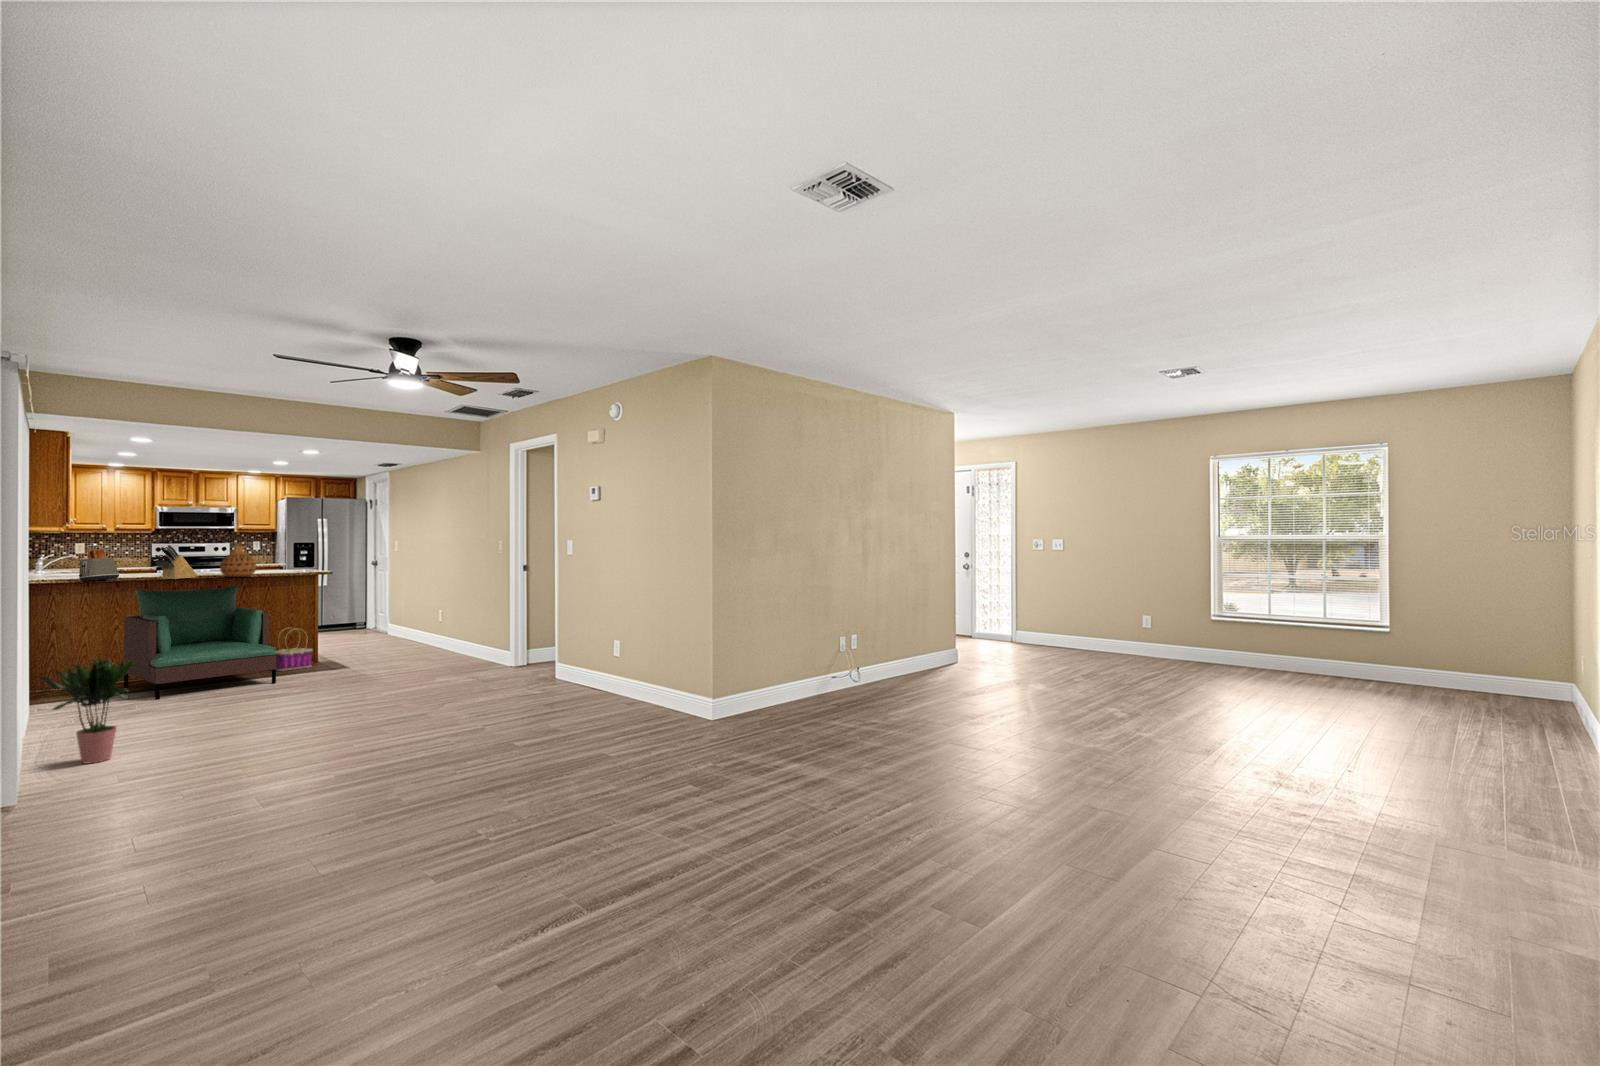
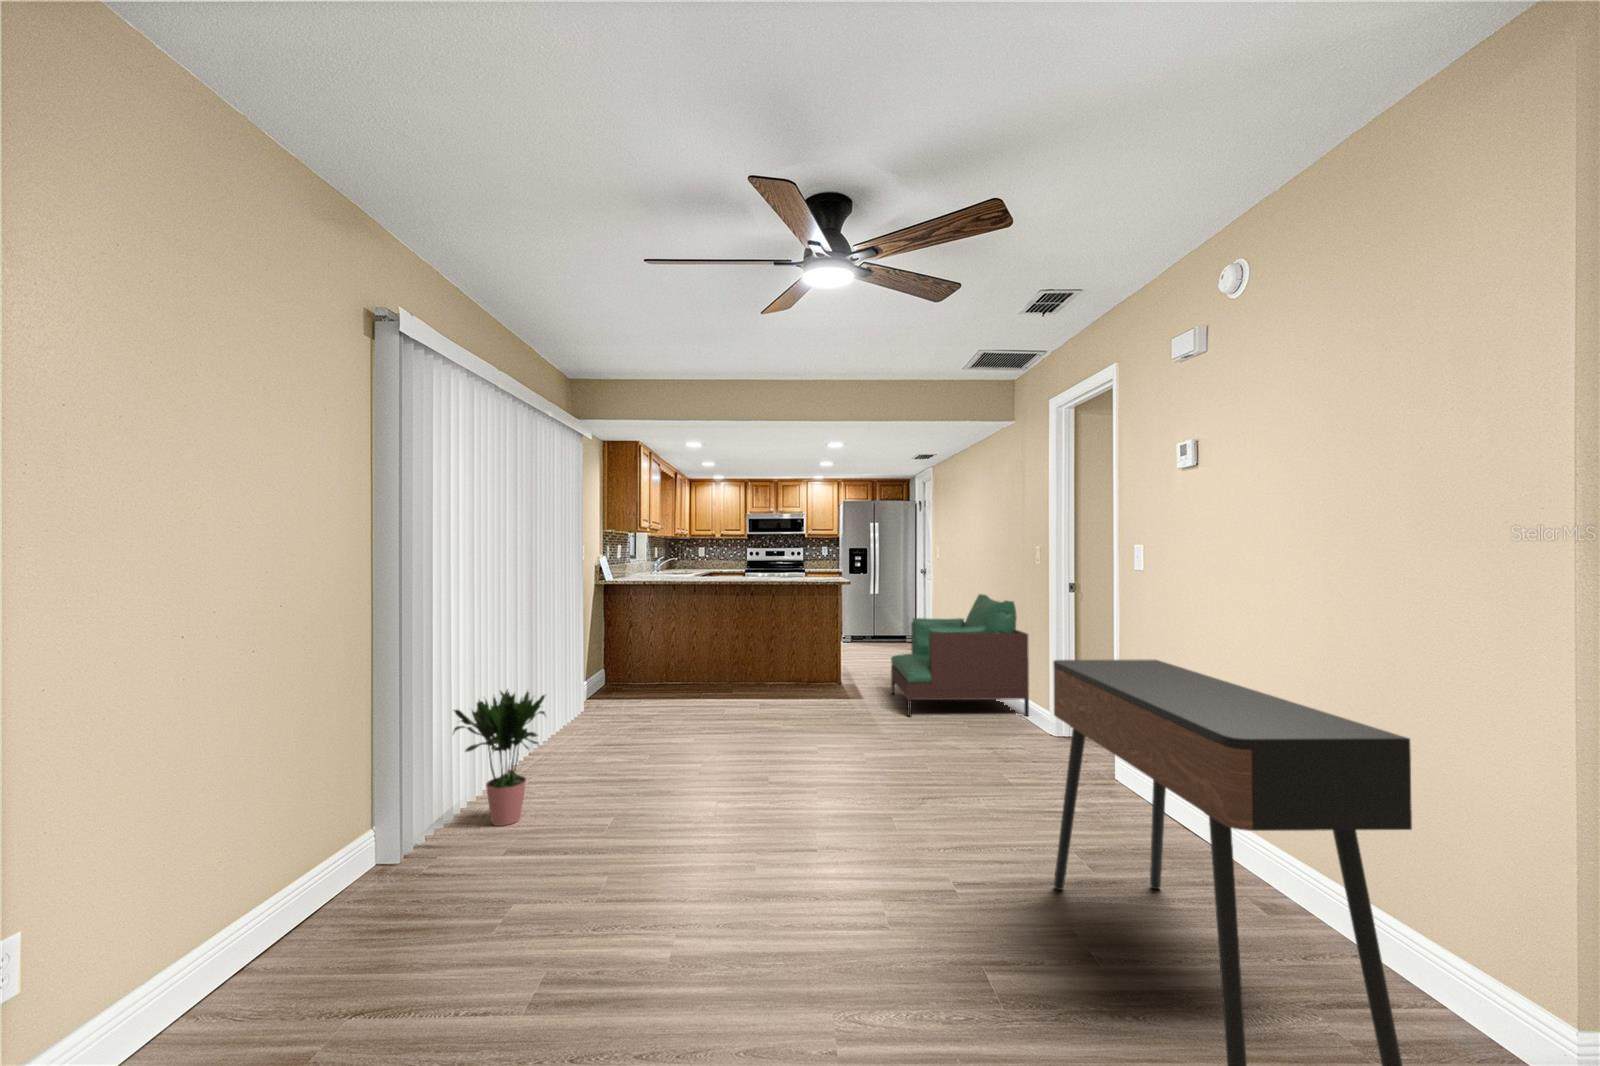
knife block: present [155,545,197,579] -> none [686,550,725,586]
vase: present [220,546,256,577] -> none [745,551,776,585]
toaster: present [79,549,119,581] -> none [629,554,662,586]
armchair: present [124,585,276,700] -> present [891,594,1029,717]
console table: none [531,596,662,742] -> present [1053,659,1412,1066]
basket: present [276,629,313,671] -> none [791,645,828,695]

